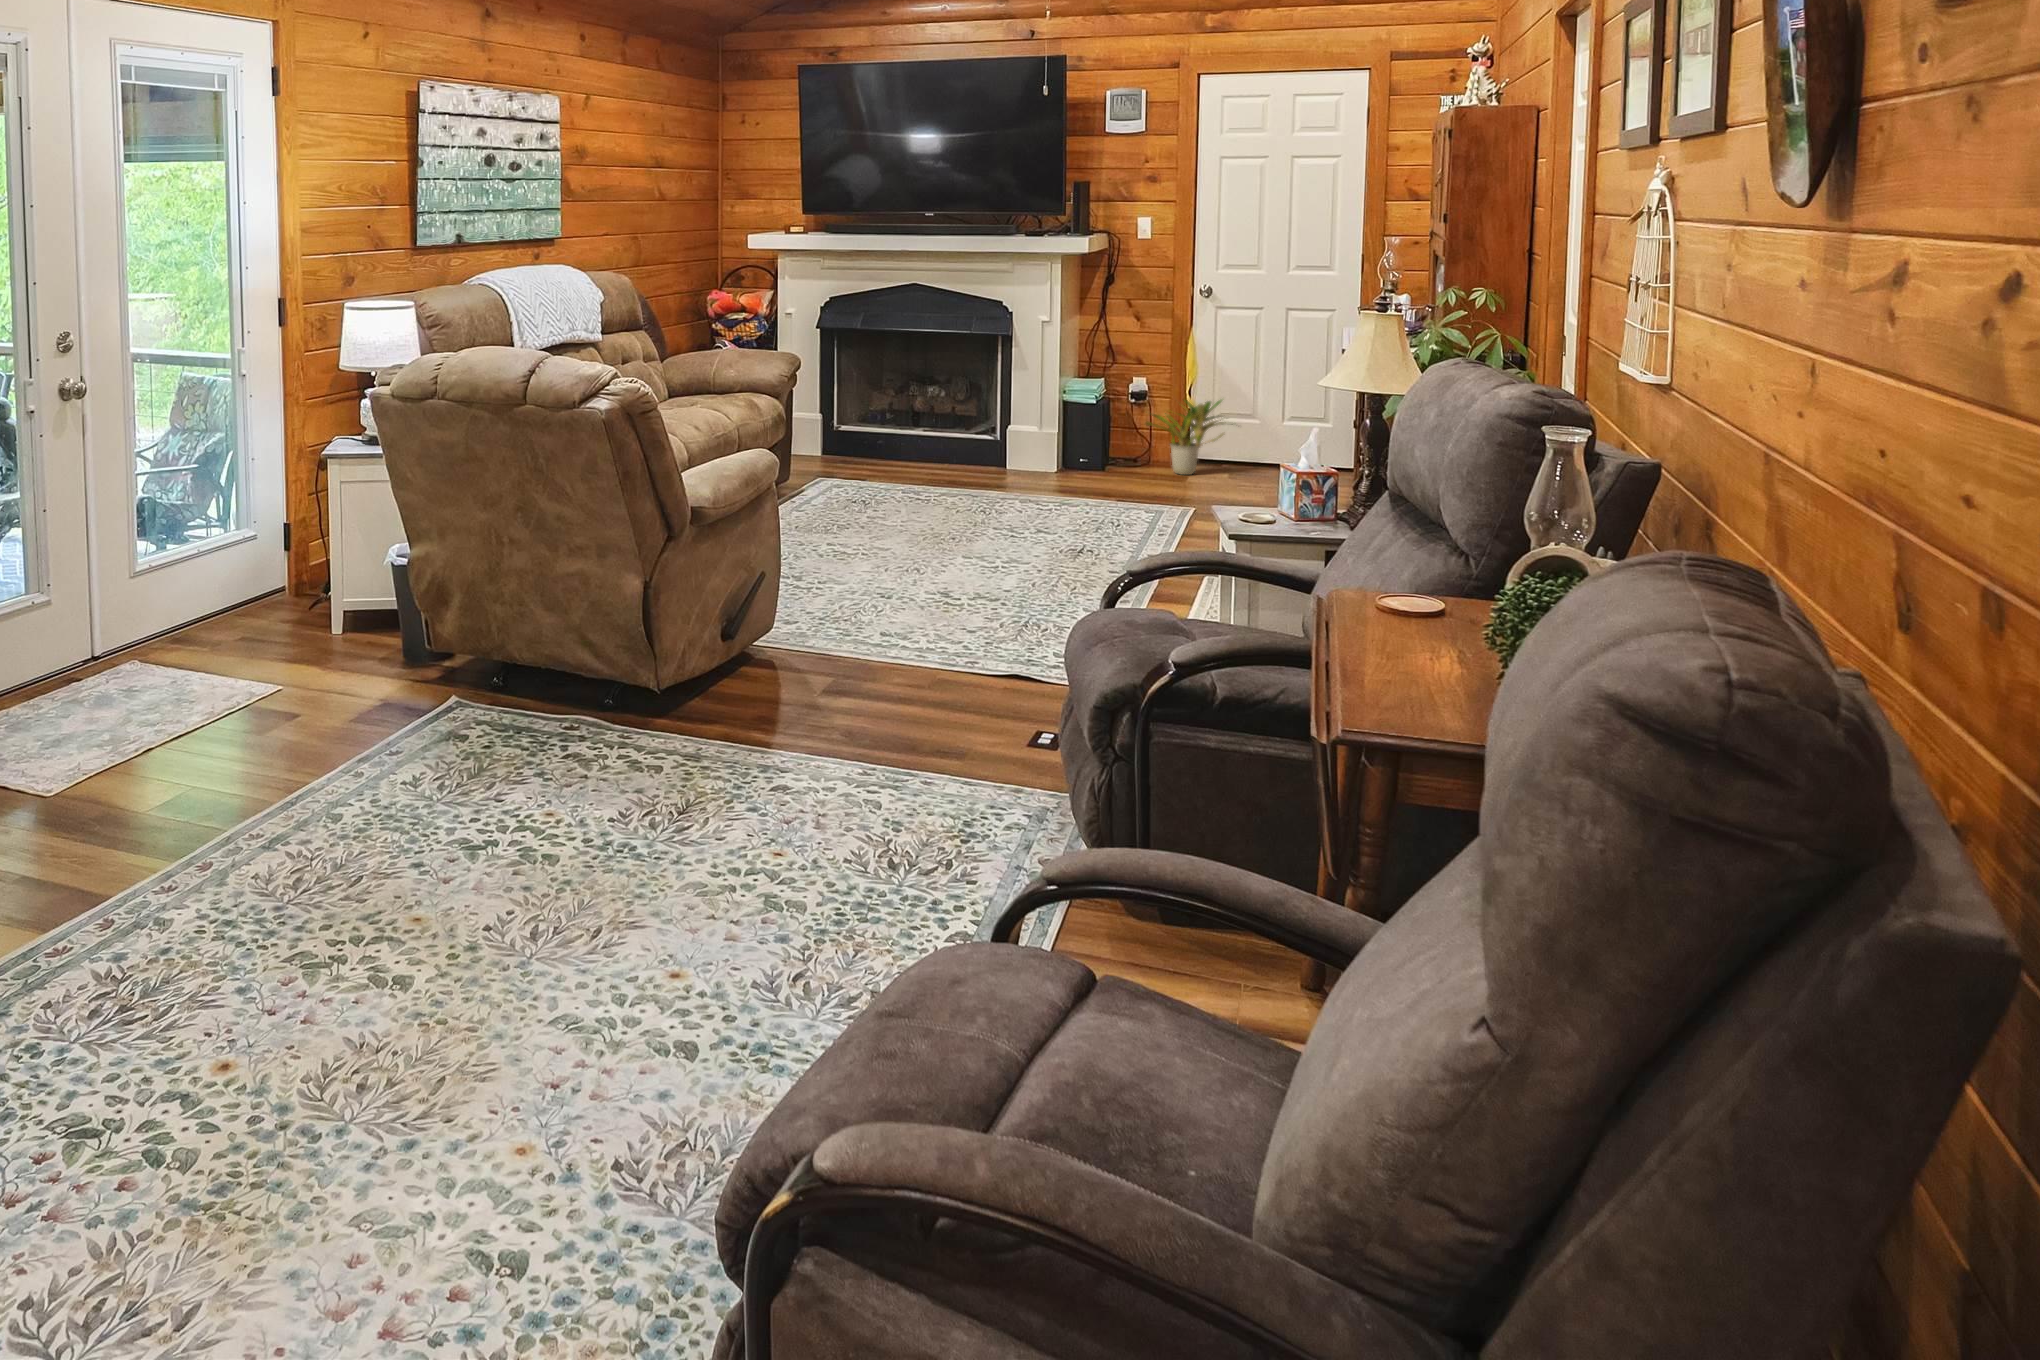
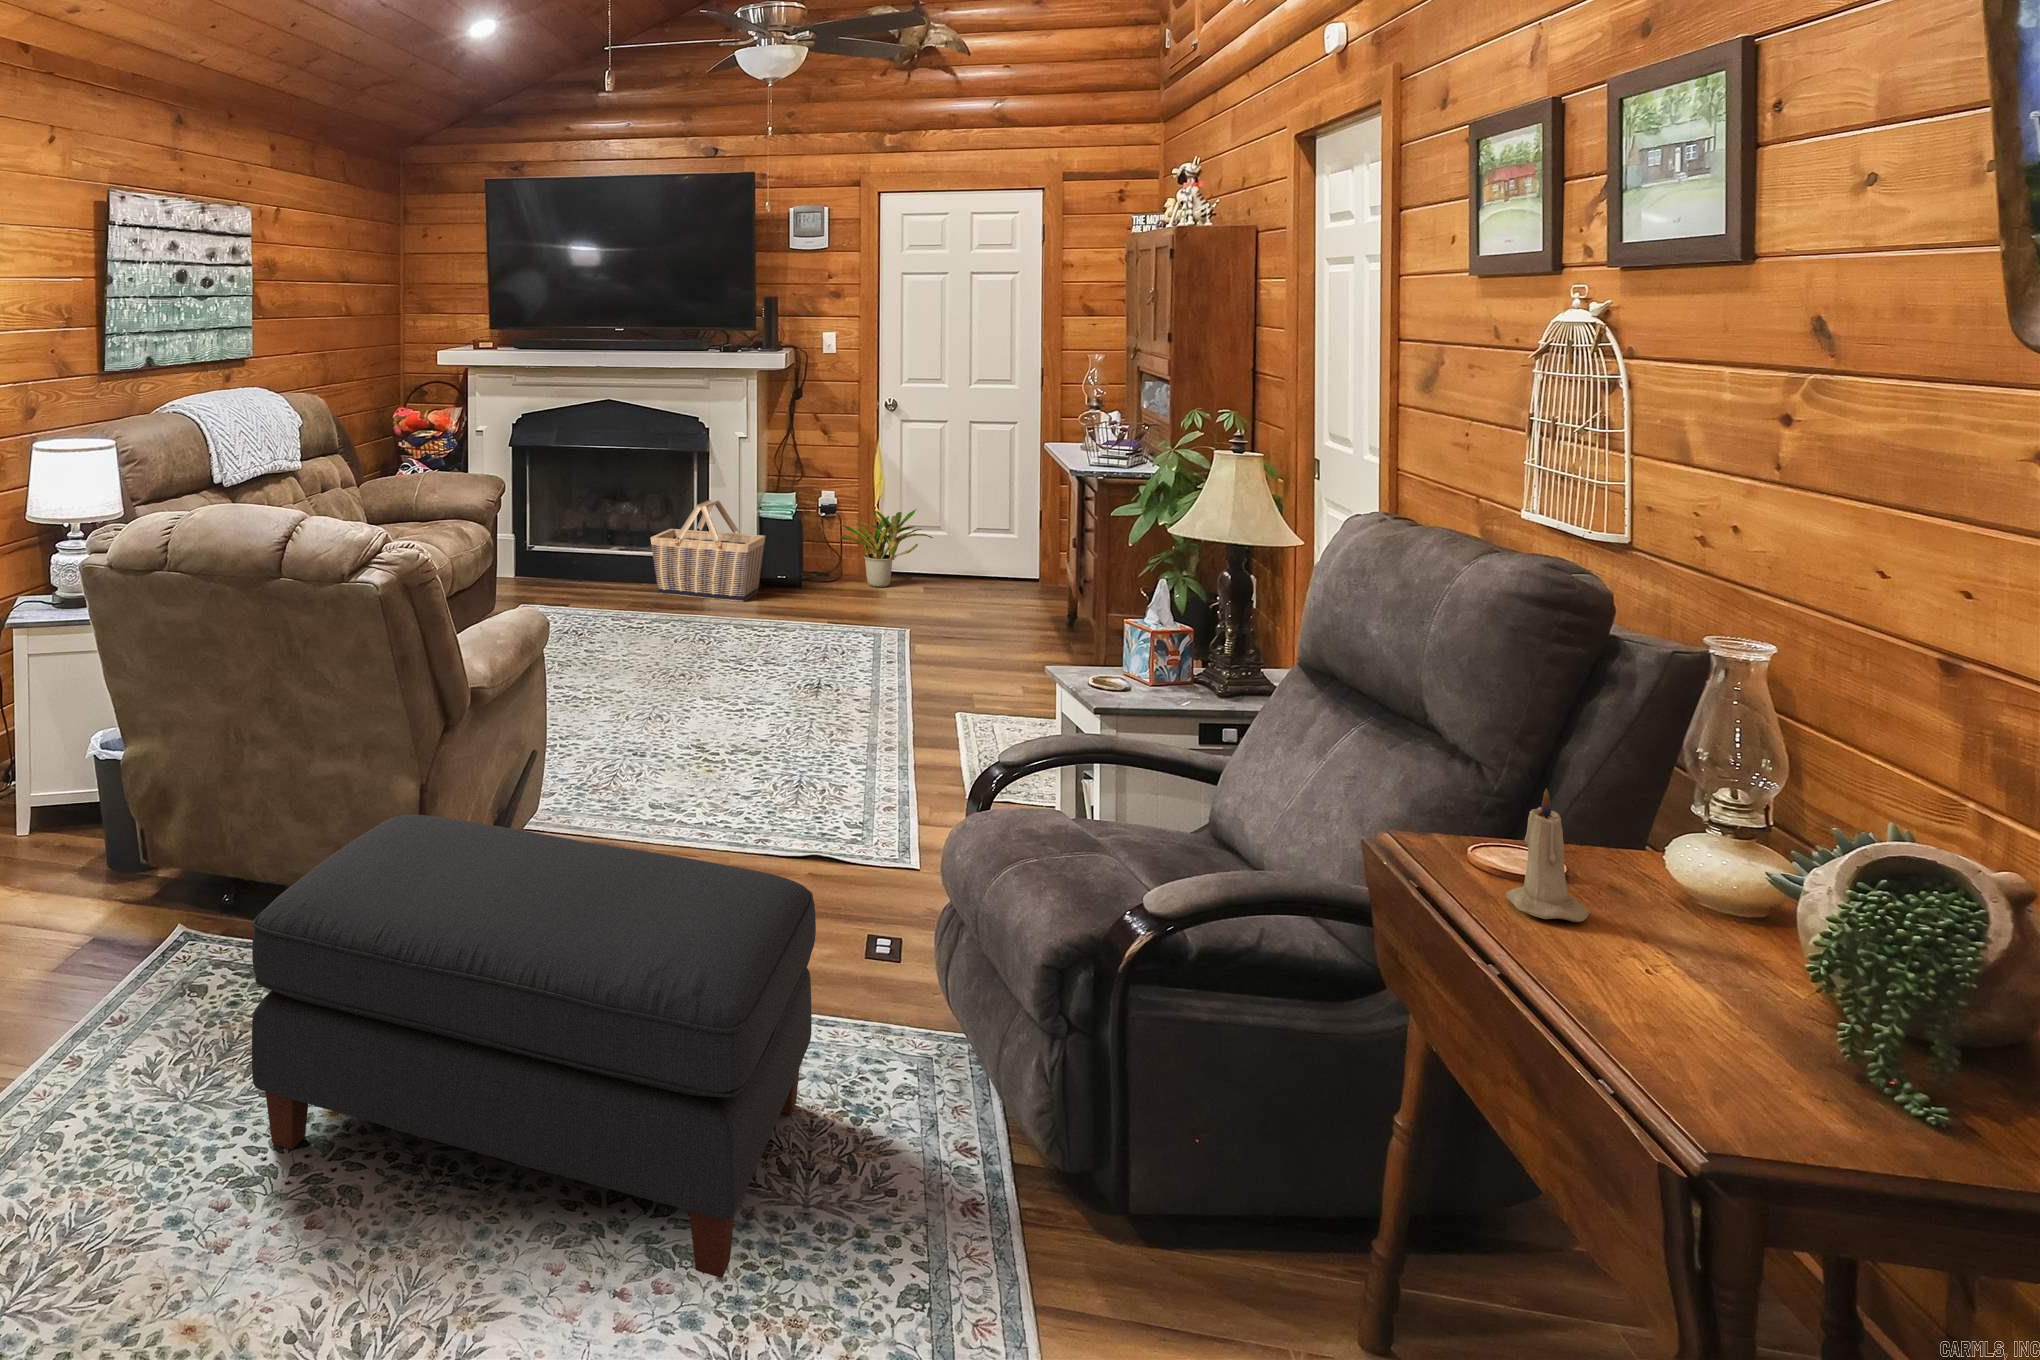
basket: none [950,384,1066,483] -> present [650,500,765,602]
candle: none [1384,541,1438,641] -> present [1506,789,1589,922]
ottoman: none [483,599,938,920] -> present [252,814,816,1278]

